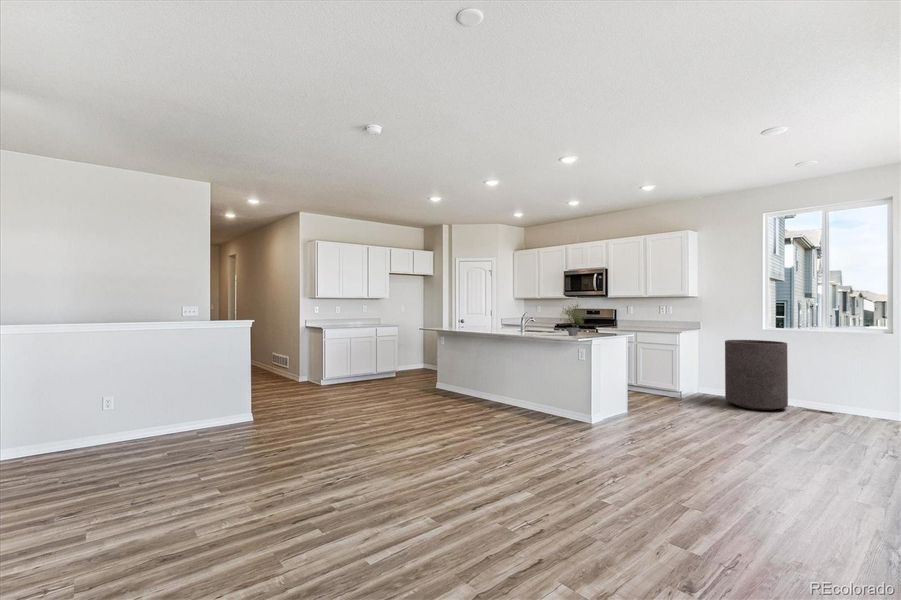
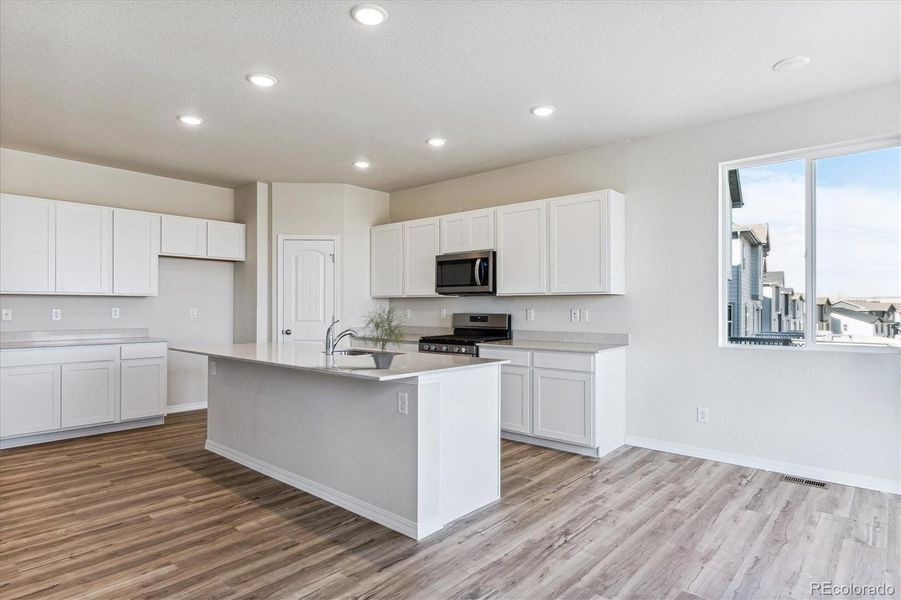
trash can: present [725,340,788,410] -> none [662,363,756,482]

